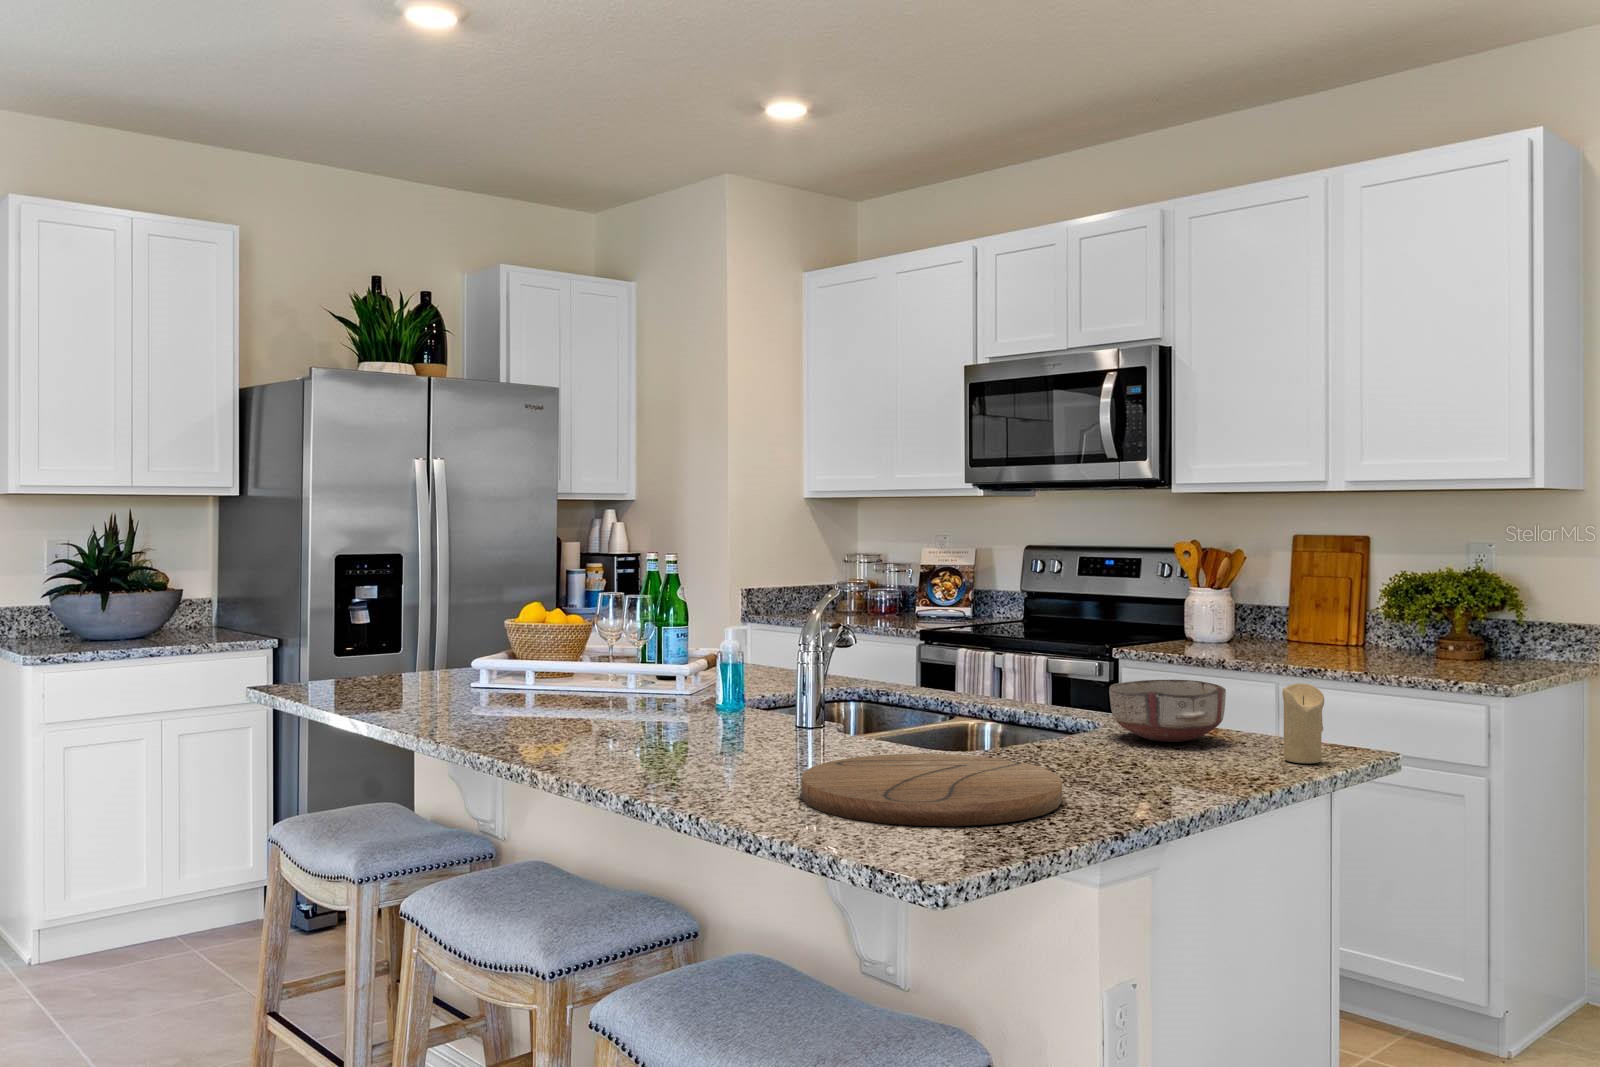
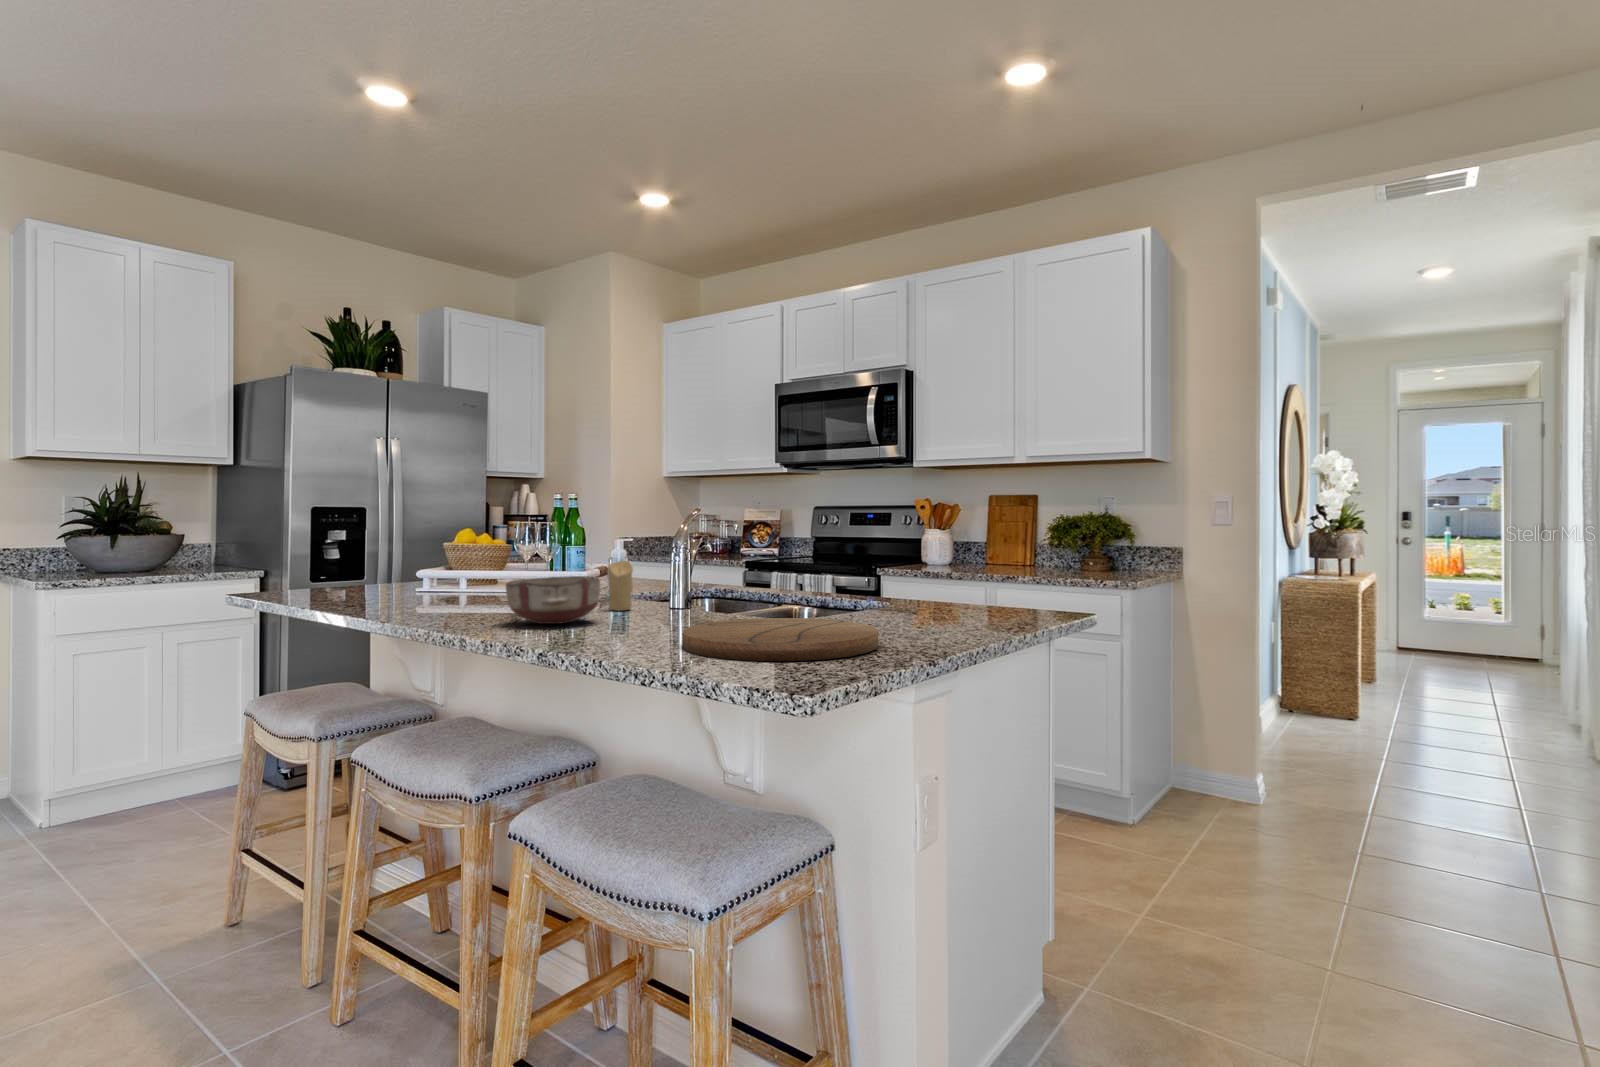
ceramic bowl: present [1109,680,1226,742] -> present [506,576,600,624]
candle: present [1282,683,1324,763] -> present [607,561,633,611]

